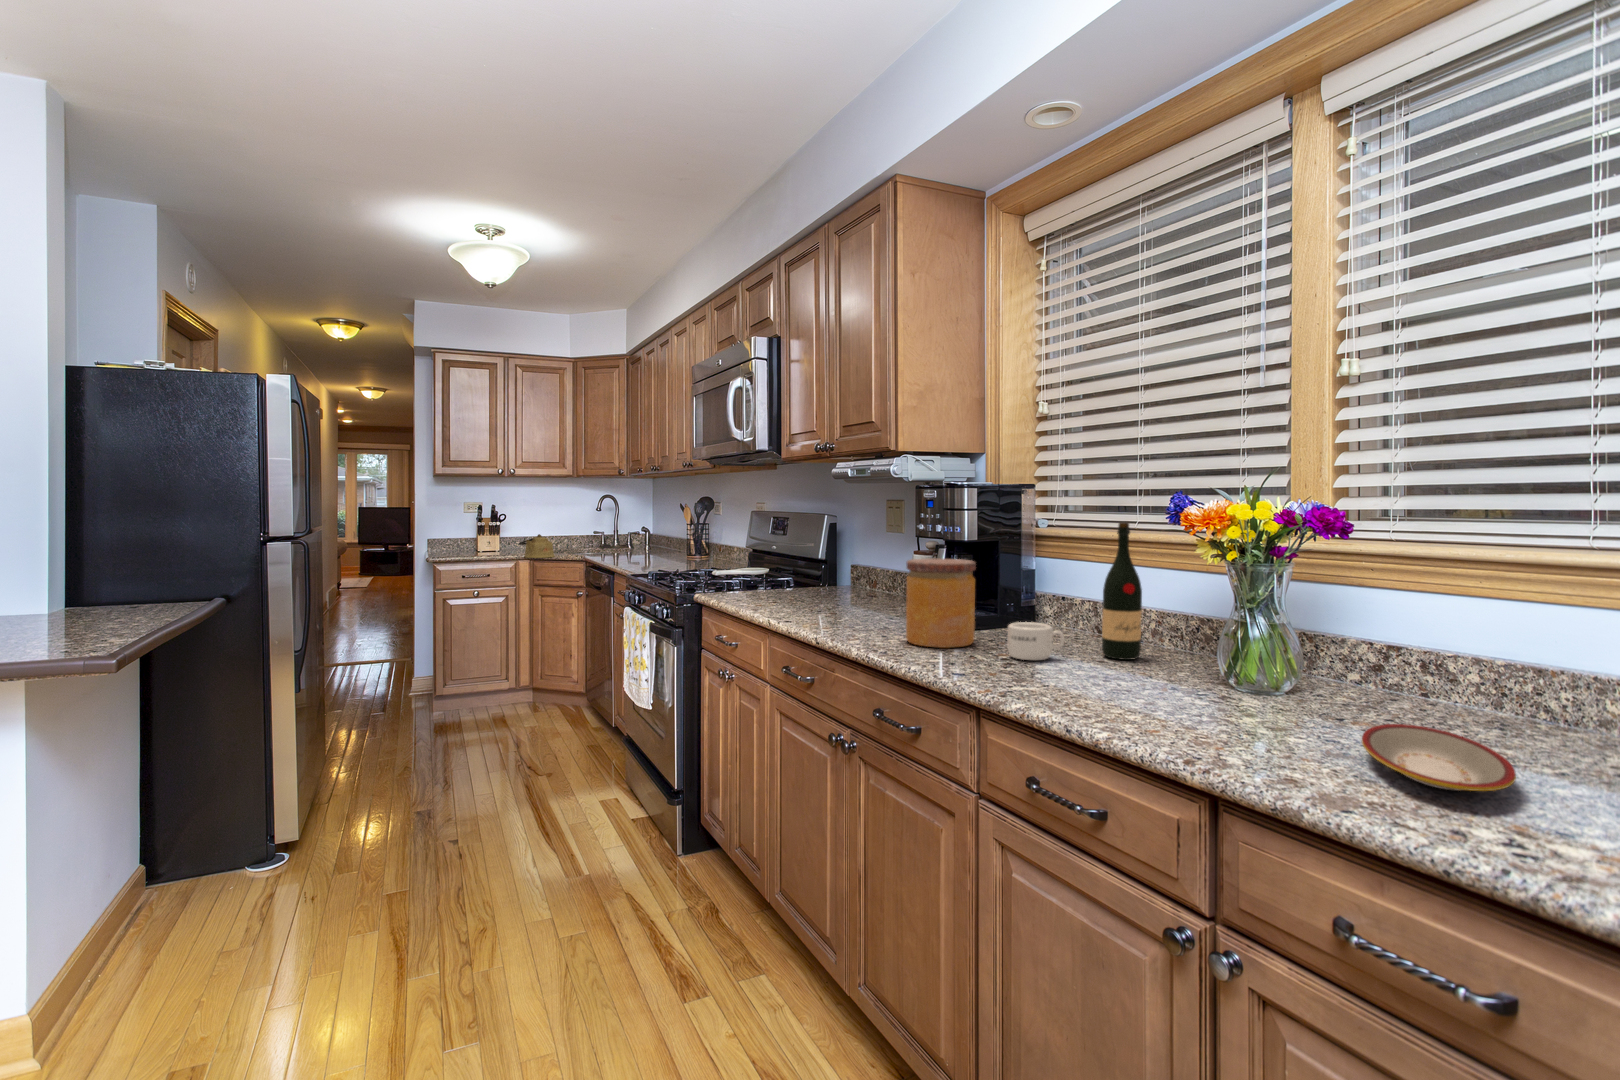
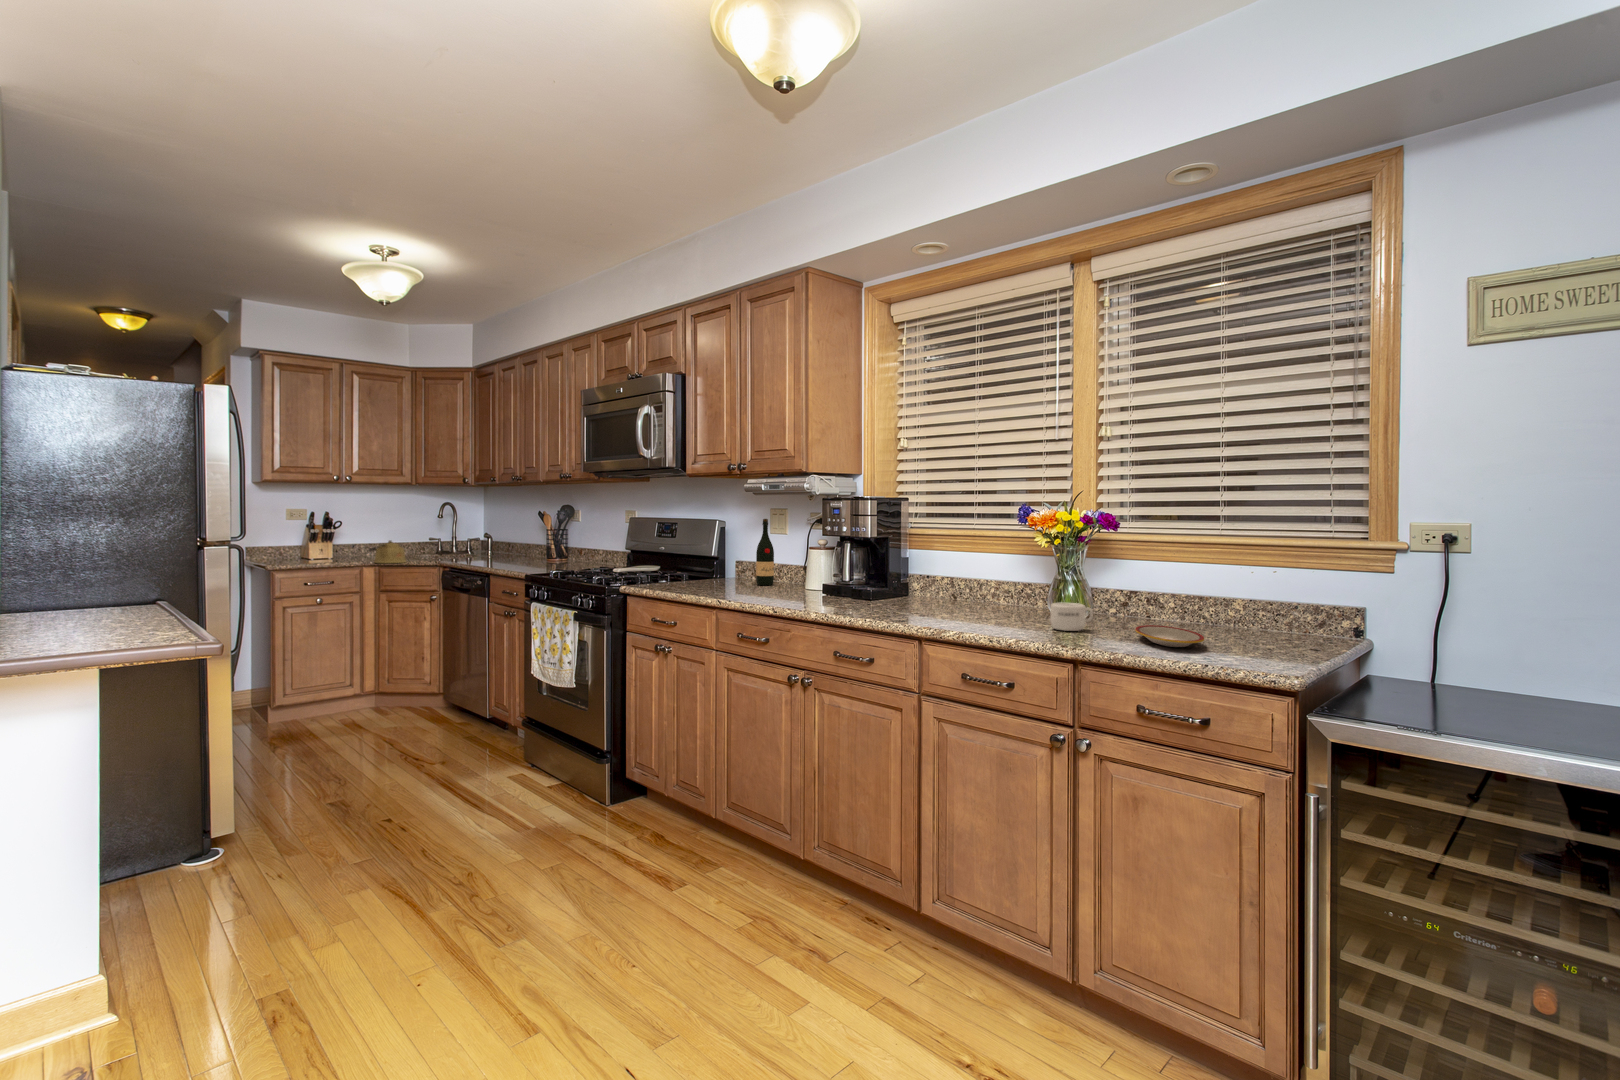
wine bottle: present [1102,522,1142,660] -> present [756,519,774,585]
jar: present [906,559,976,648] -> none [837,549,884,609]
mug: present [1007,622,1064,660] -> present [1050,603,1093,631]

